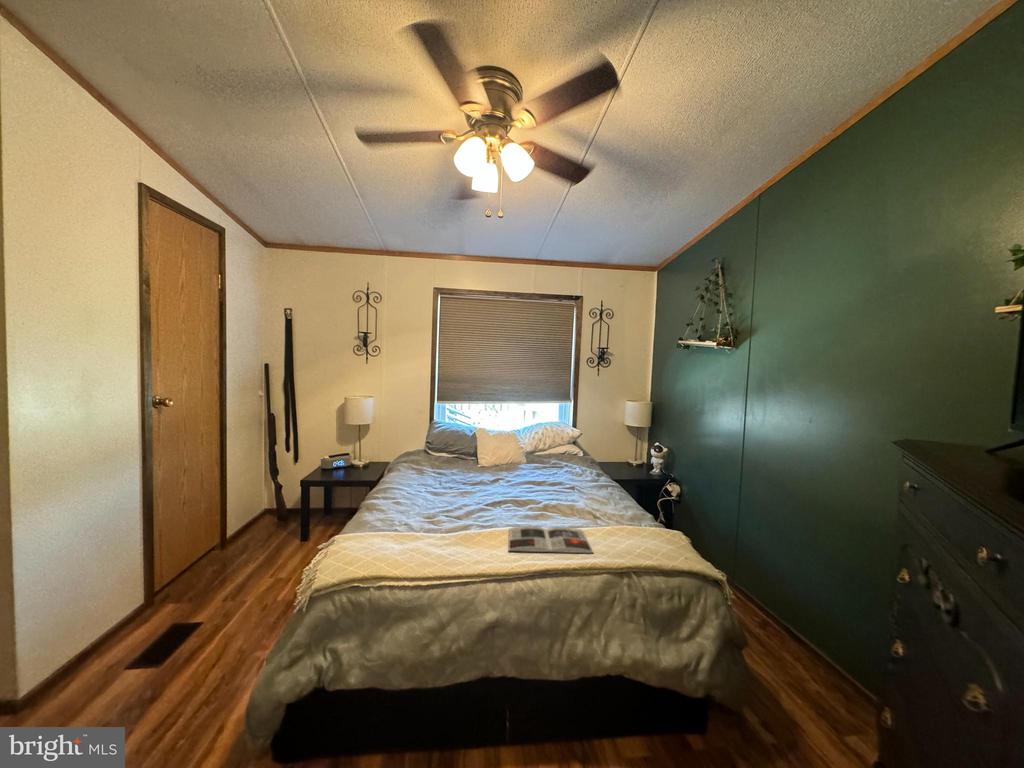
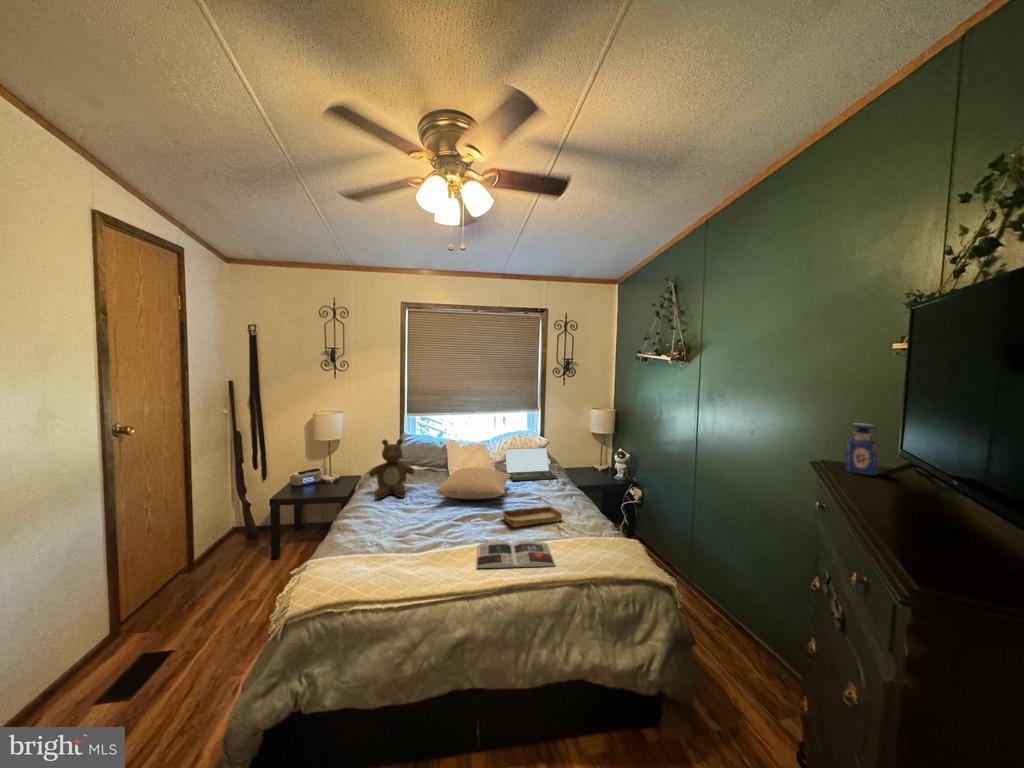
perfume bottle: none [947,397,991,457] -> present [846,423,878,475]
teddy bear: none [398,422,444,481] -> present [369,439,415,499]
laptop: none [535,438,591,470] -> present [505,448,558,481]
pillow: none [466,454,542,485] -> present [436,468,511,499]
tray: none [532,494,600,513] -> present [501,506,563,527]

